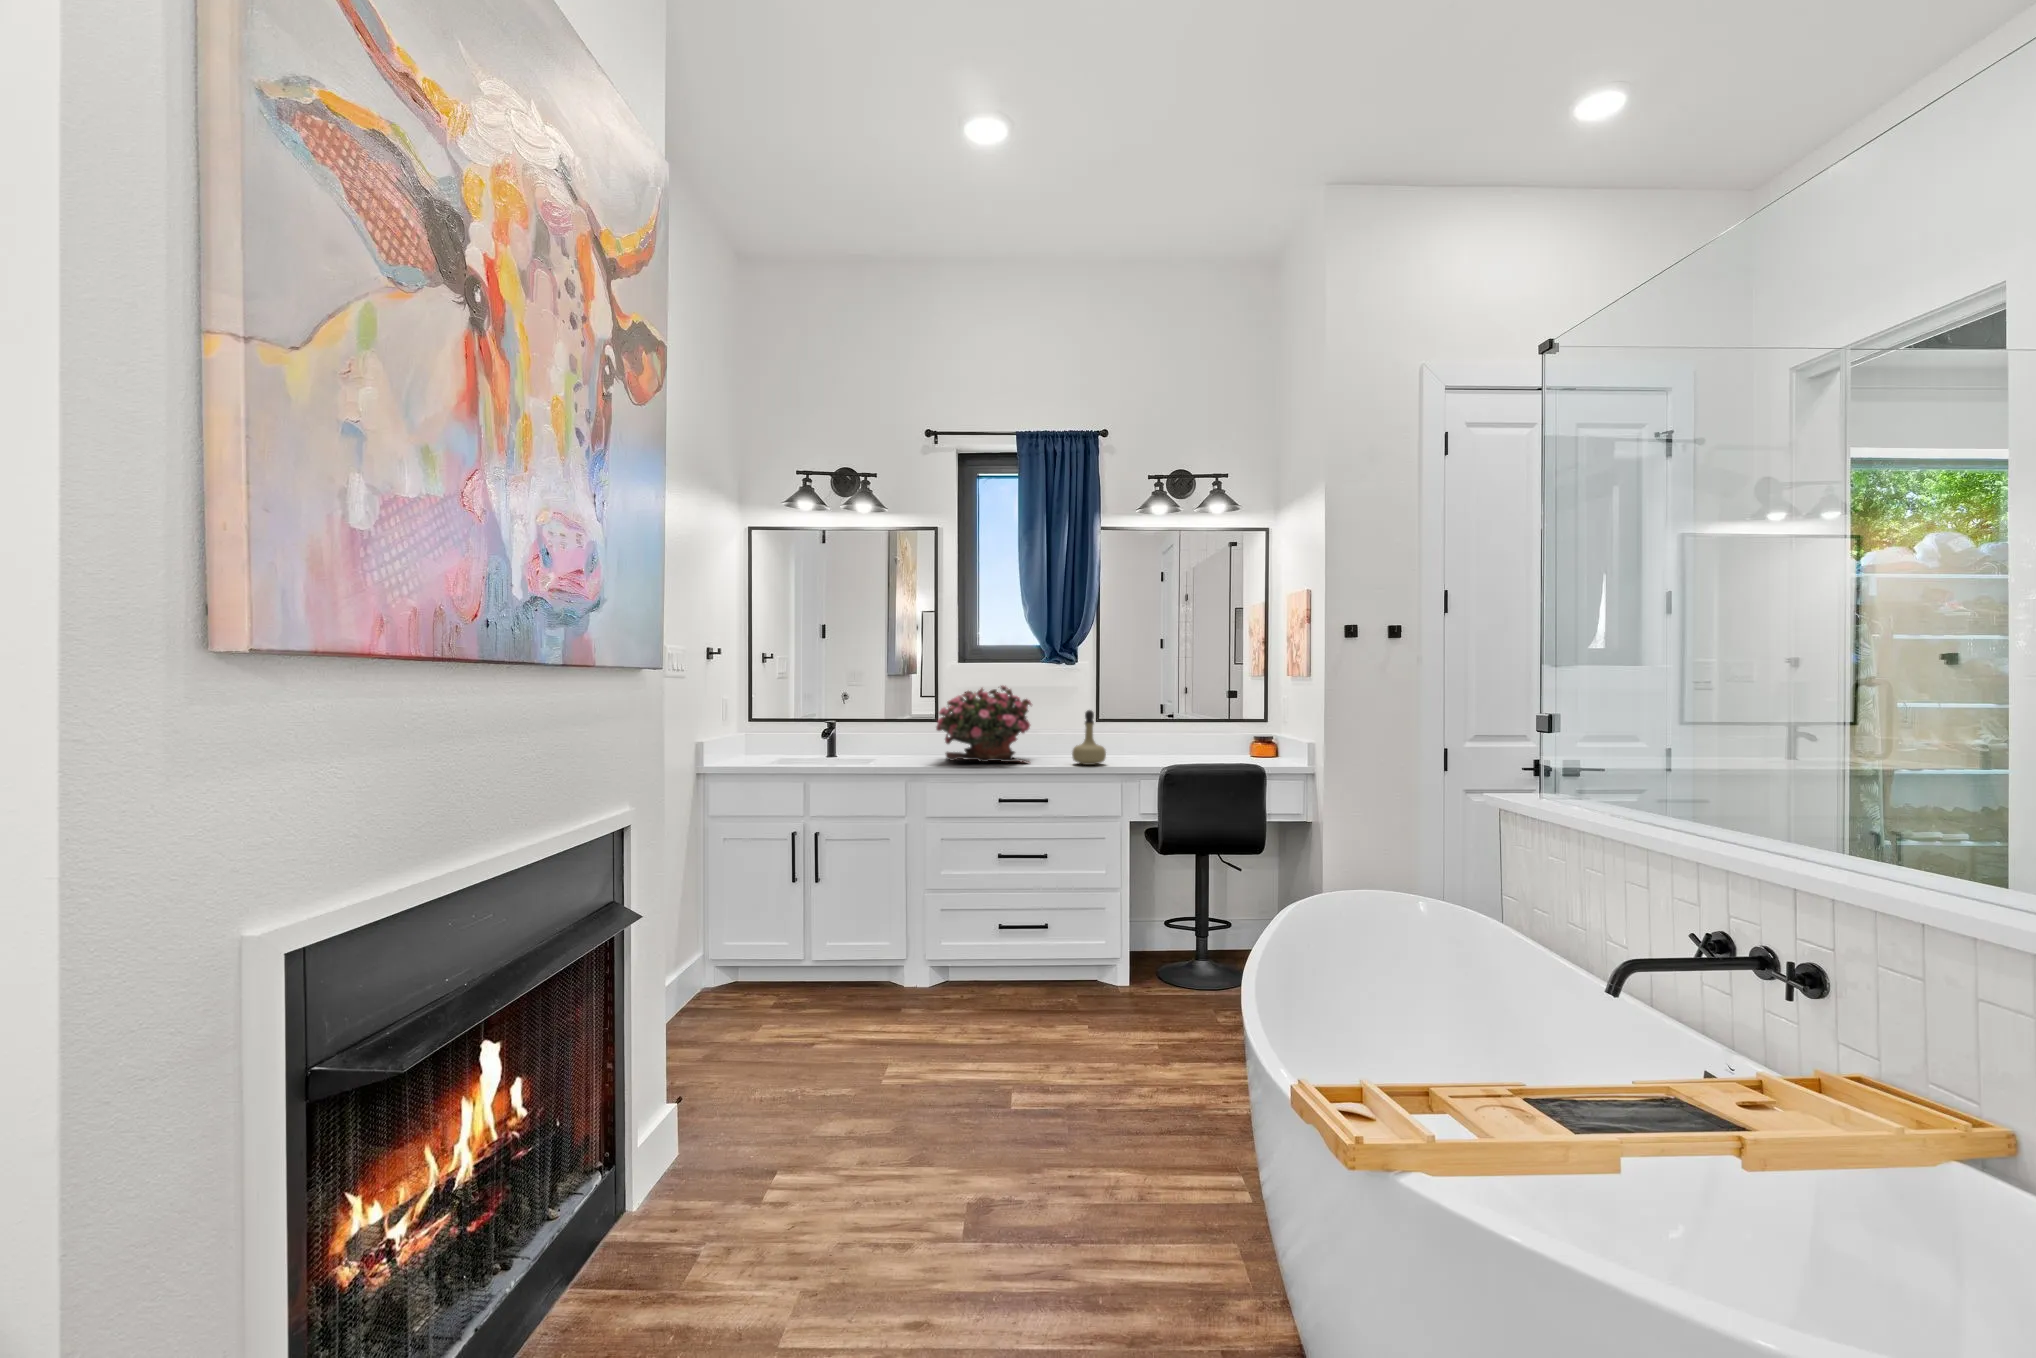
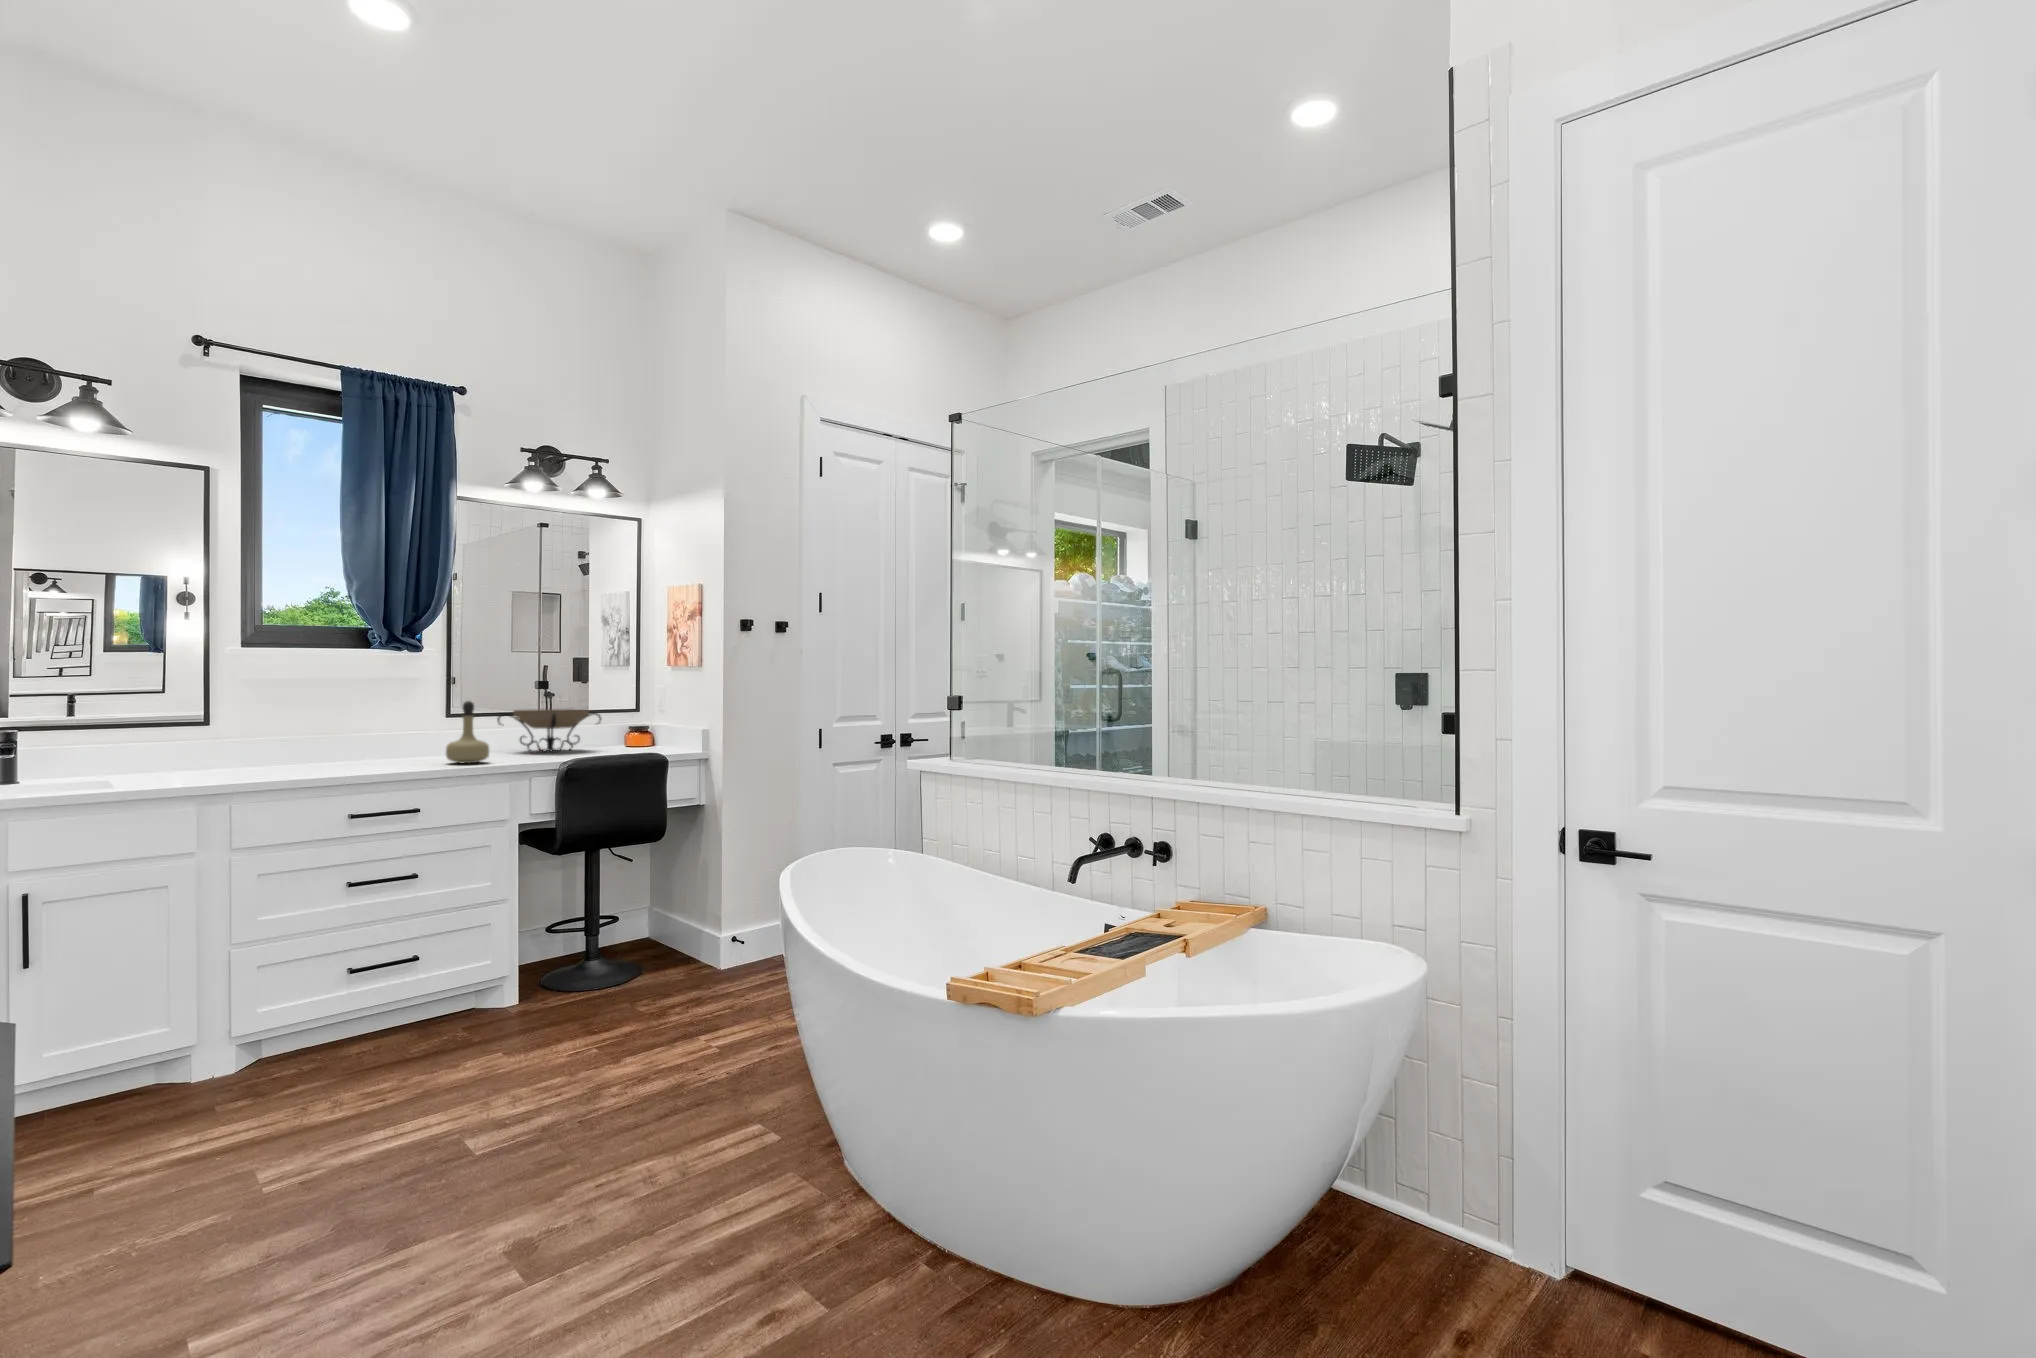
potted flower: present [936,686,1032,762] -> none [248,673,391,768]
decorative bowl: none [1129,716,1218,756] -> present [497,709,602,752]

